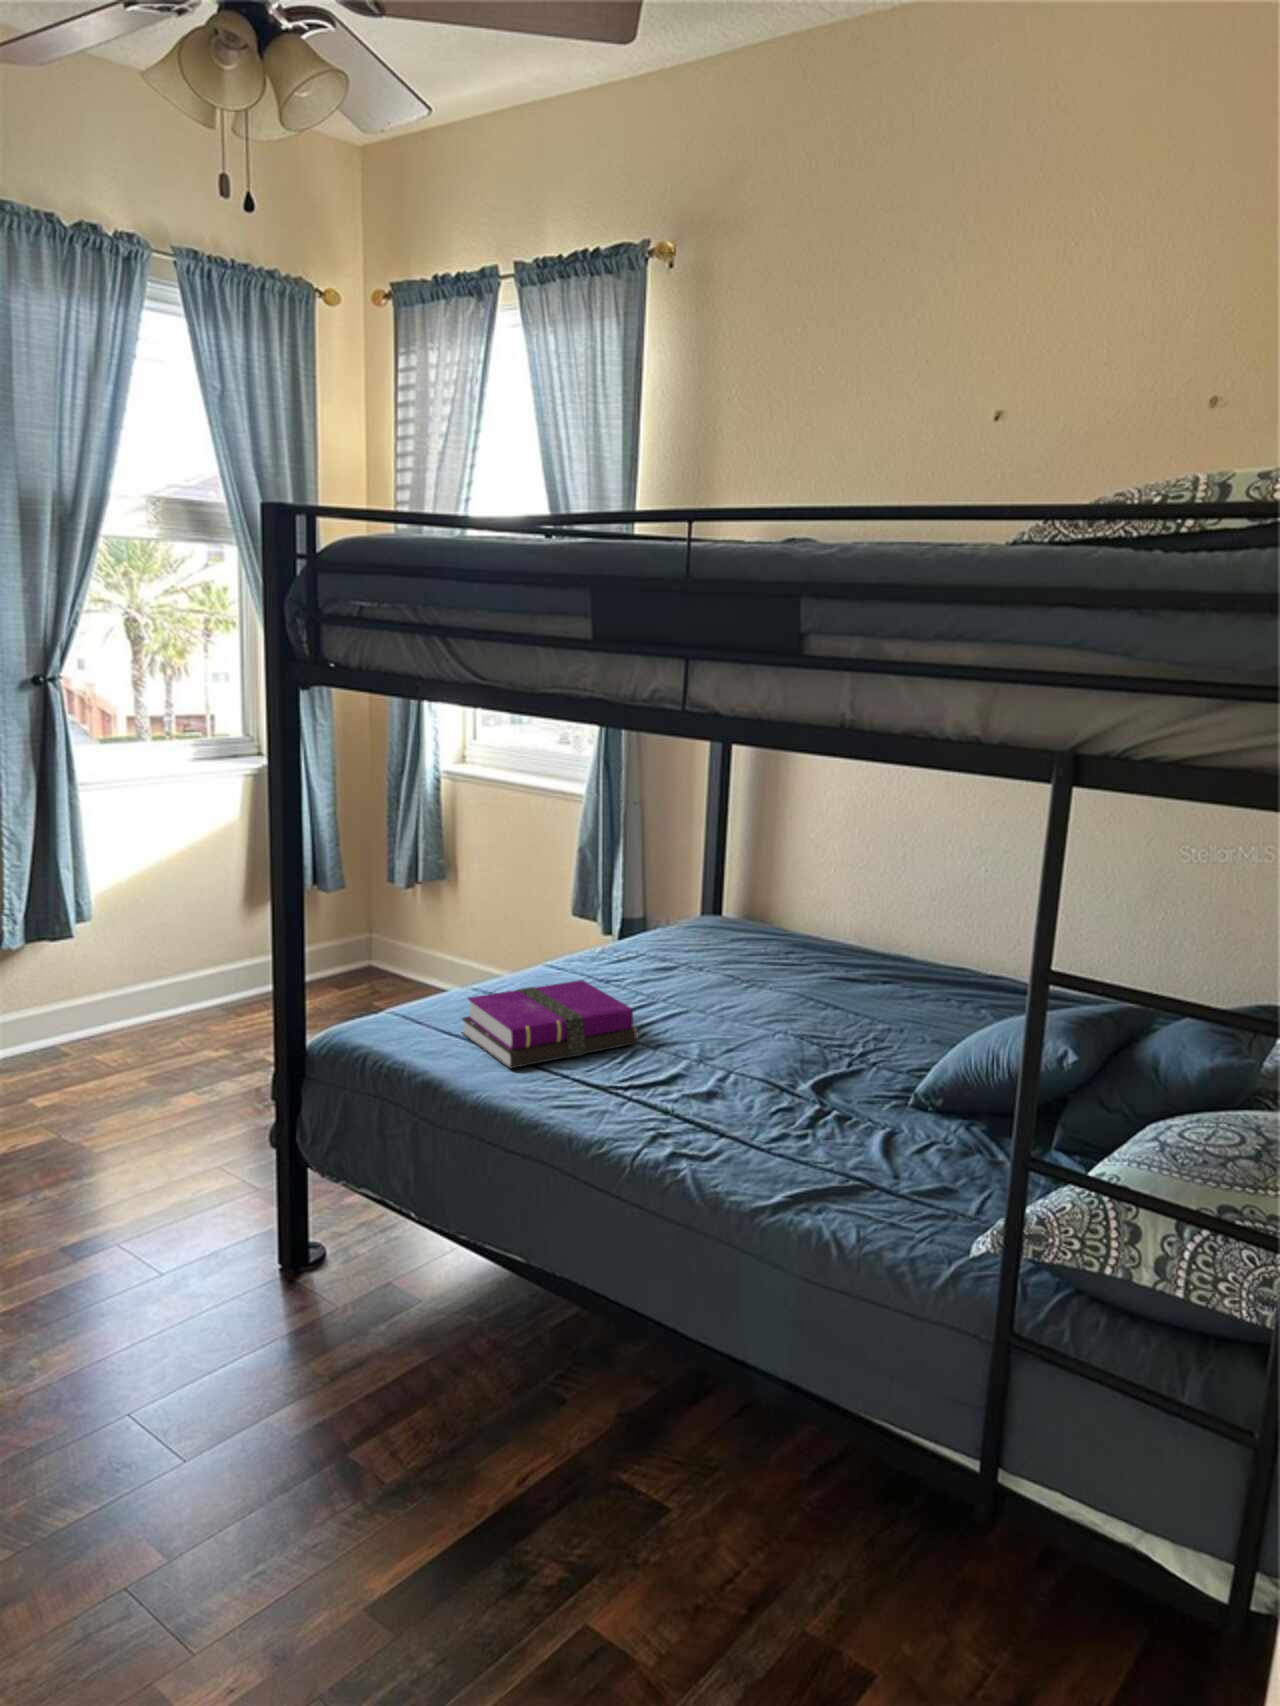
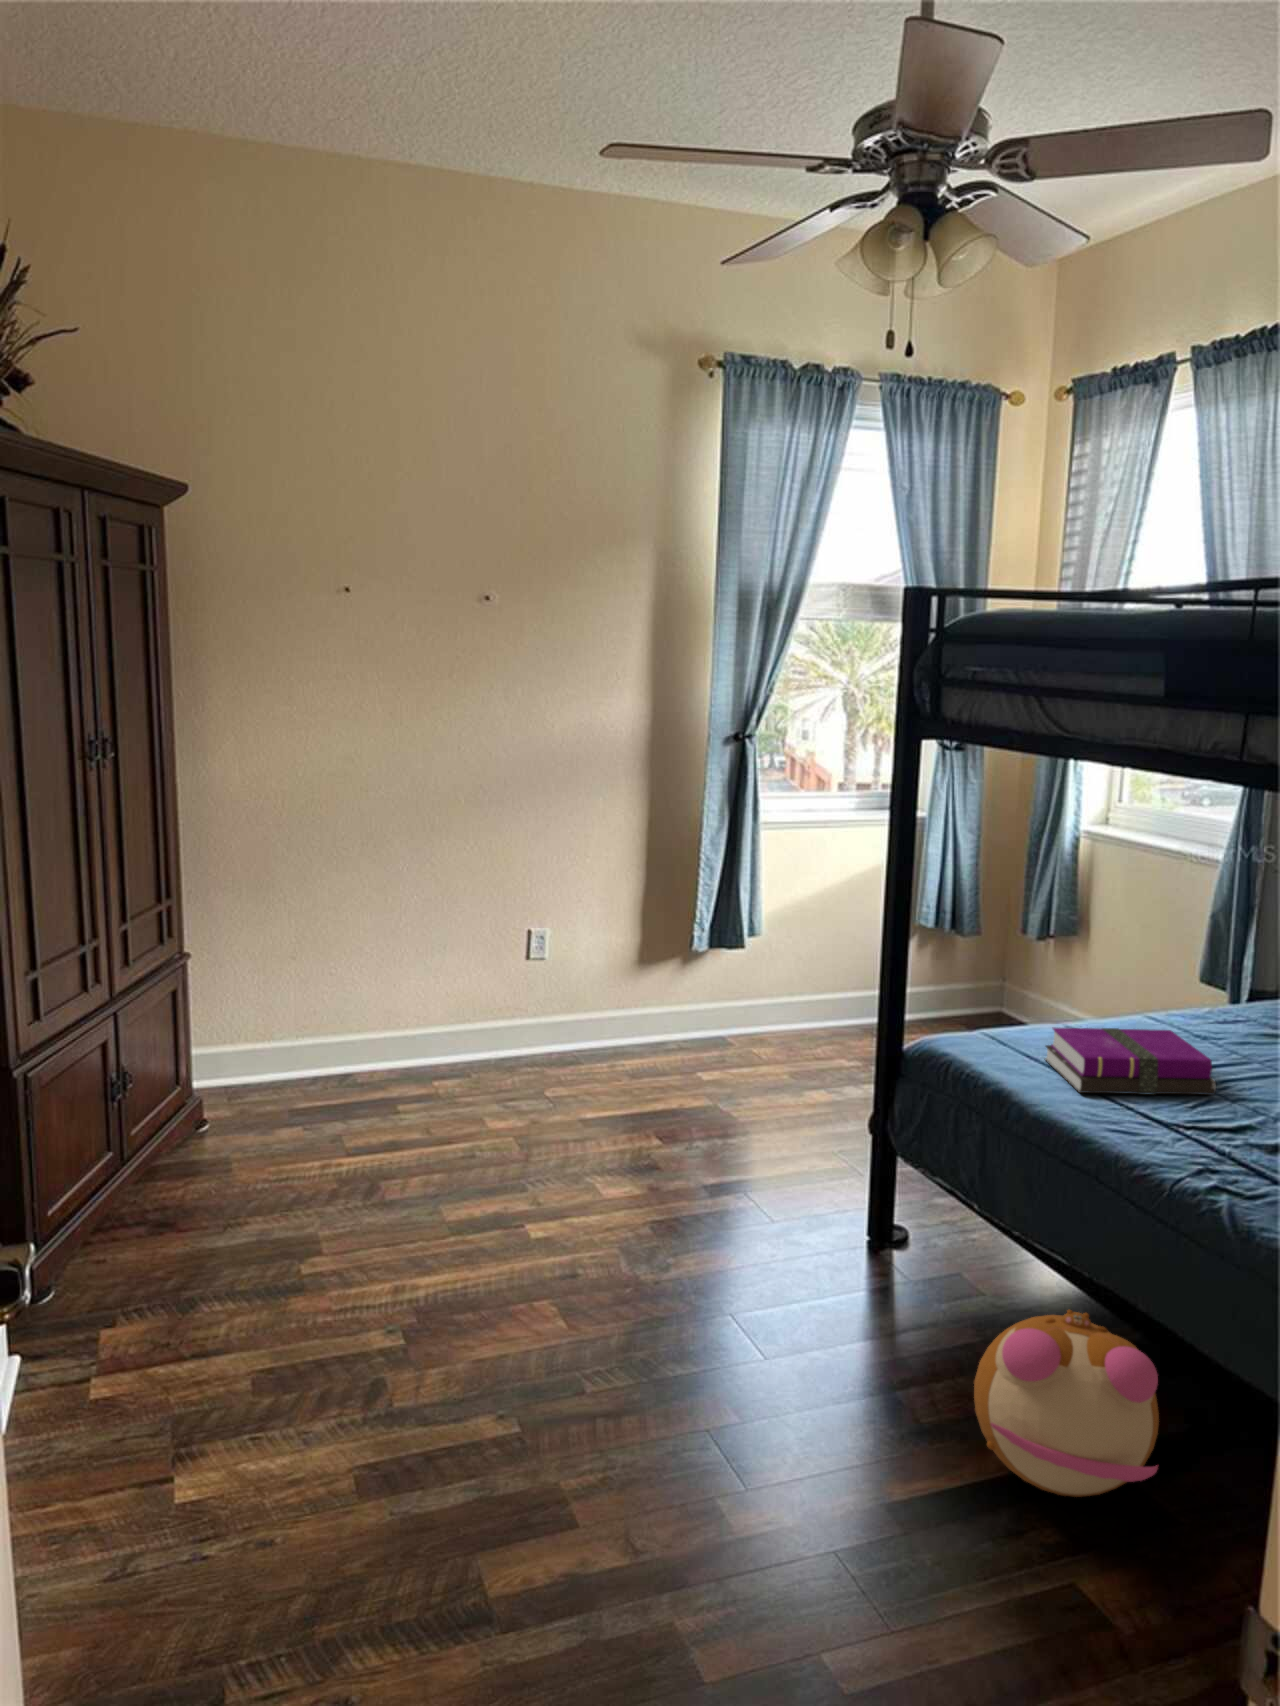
plush toy: none [449,1329,660,1543] -> present [974,1310,1159,1497]

